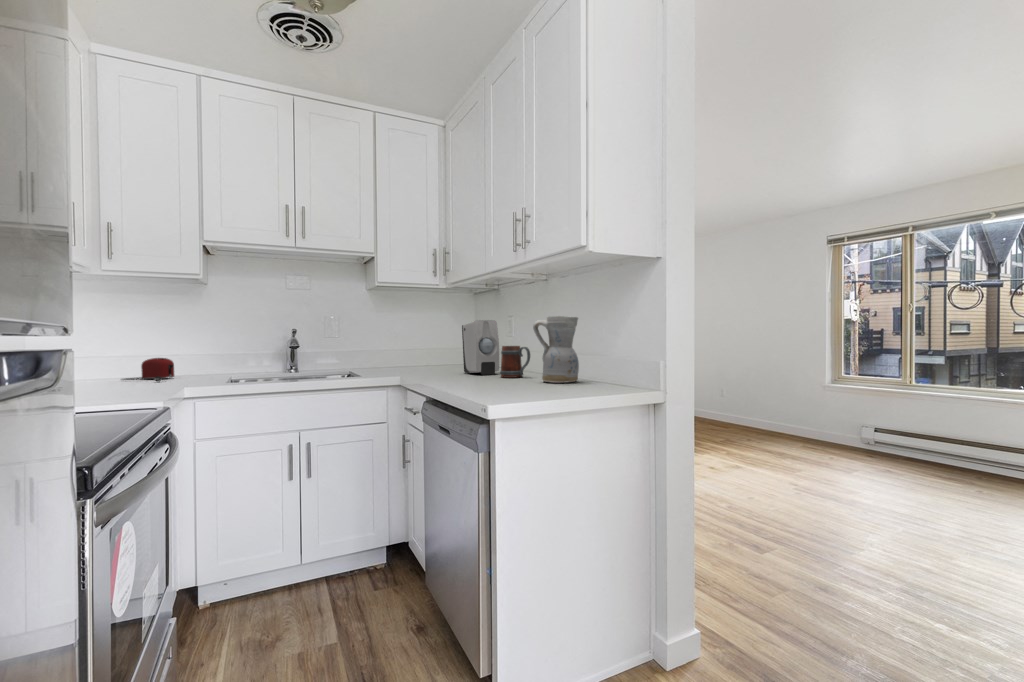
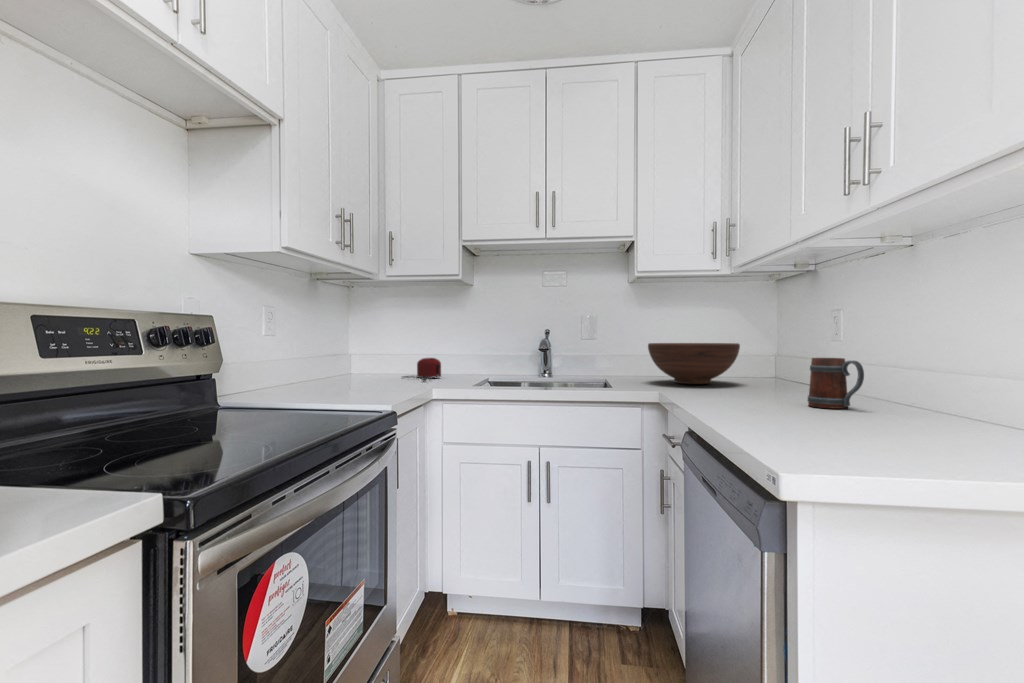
ceramic pitcher: present [533,316,579,383] -> none [868,310,969,429]
soap dispenser: present [462,320,499,375] -> none [749,318,809,399]
fruit bowl: none [387,339,454,370] -> present [648,343,740,384]

